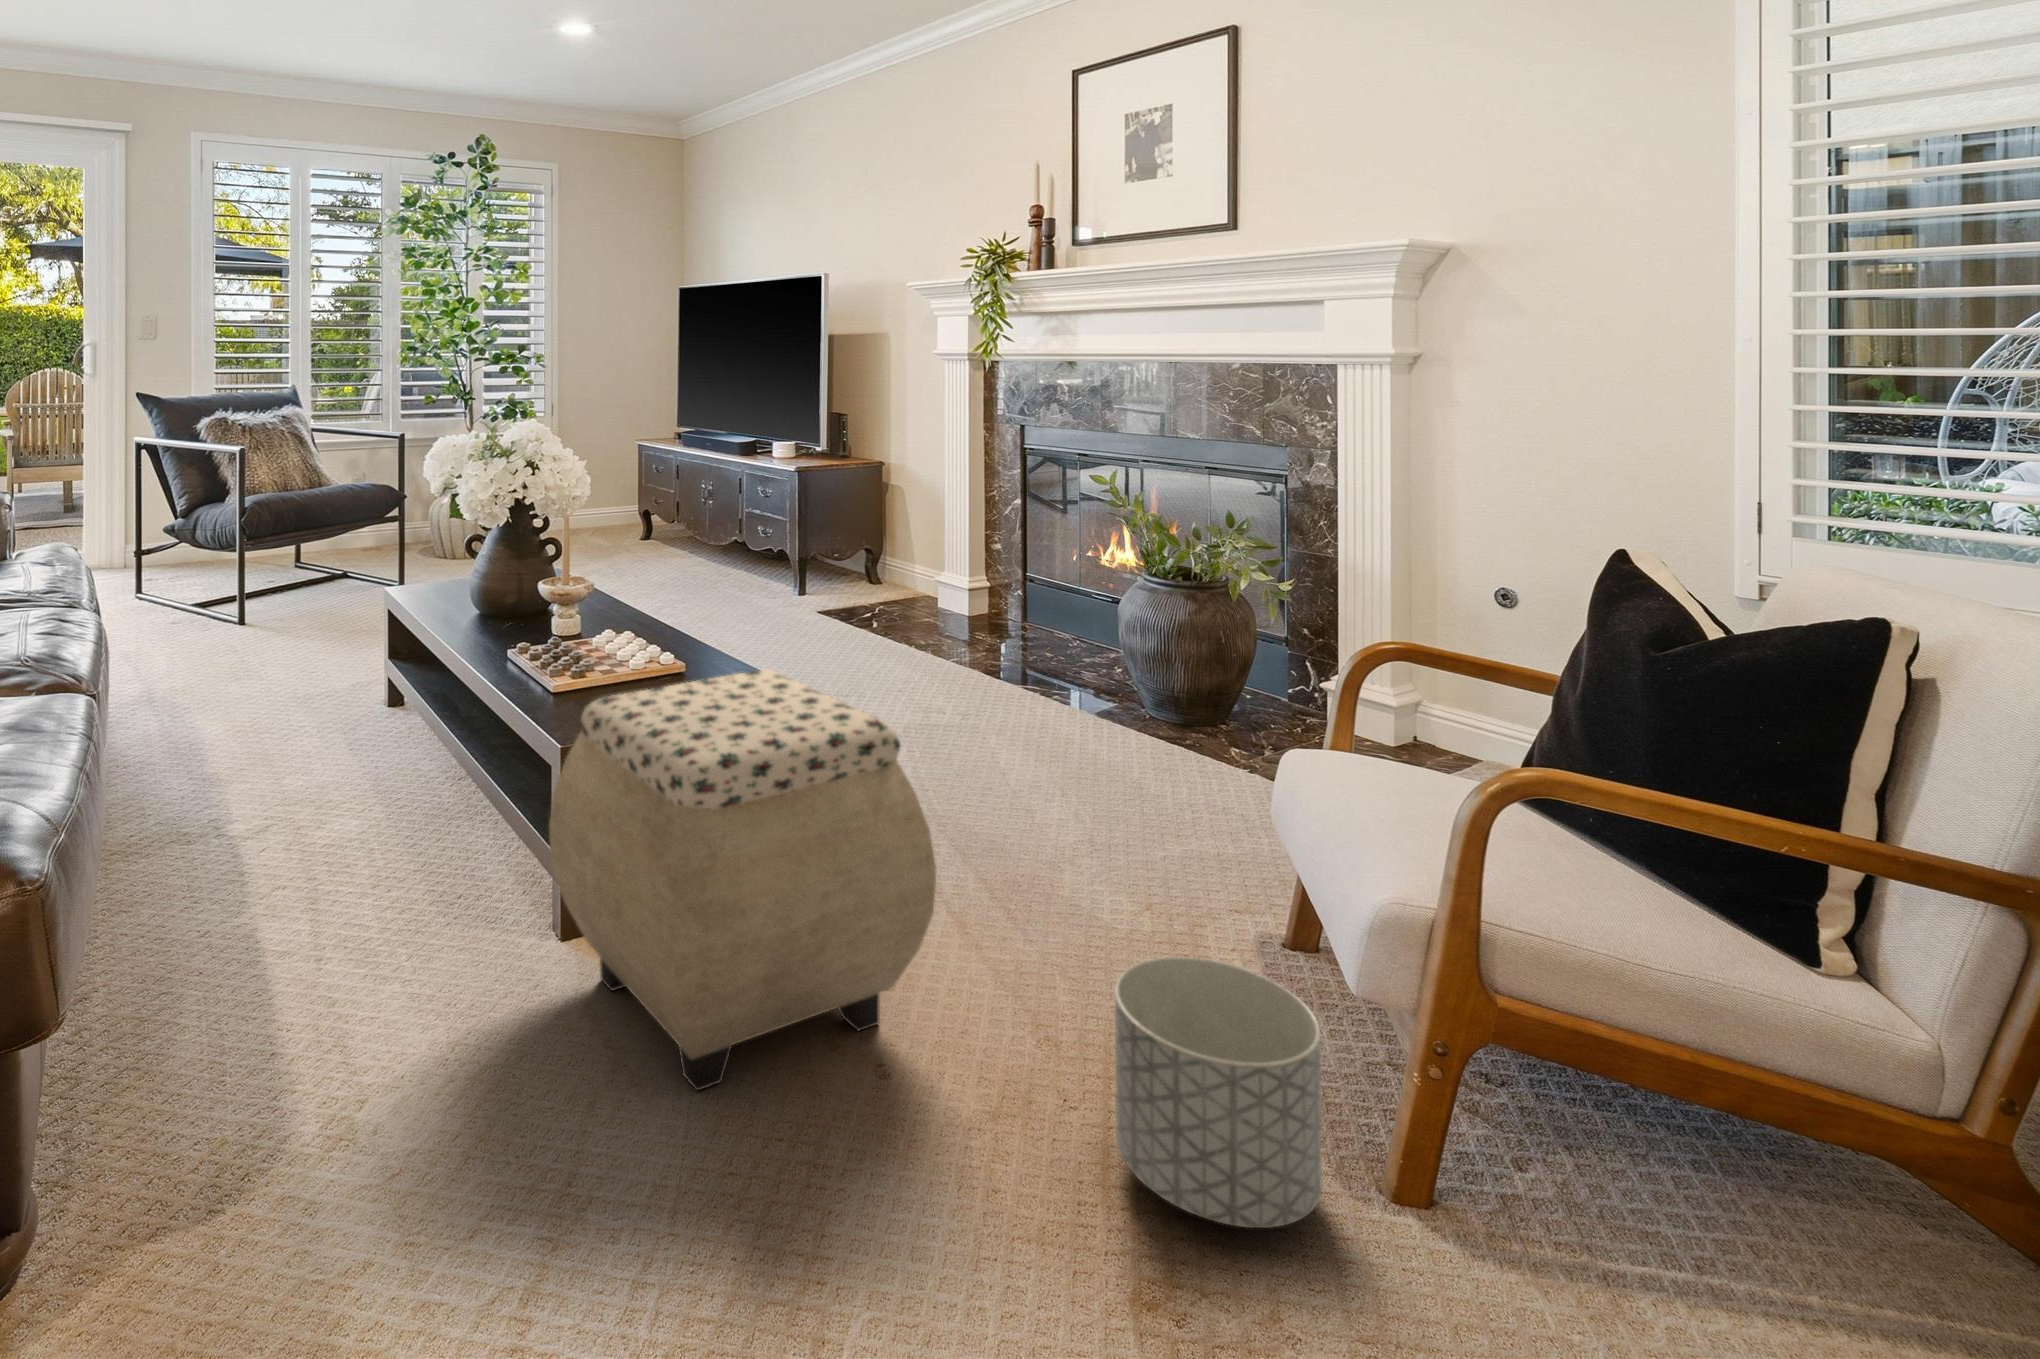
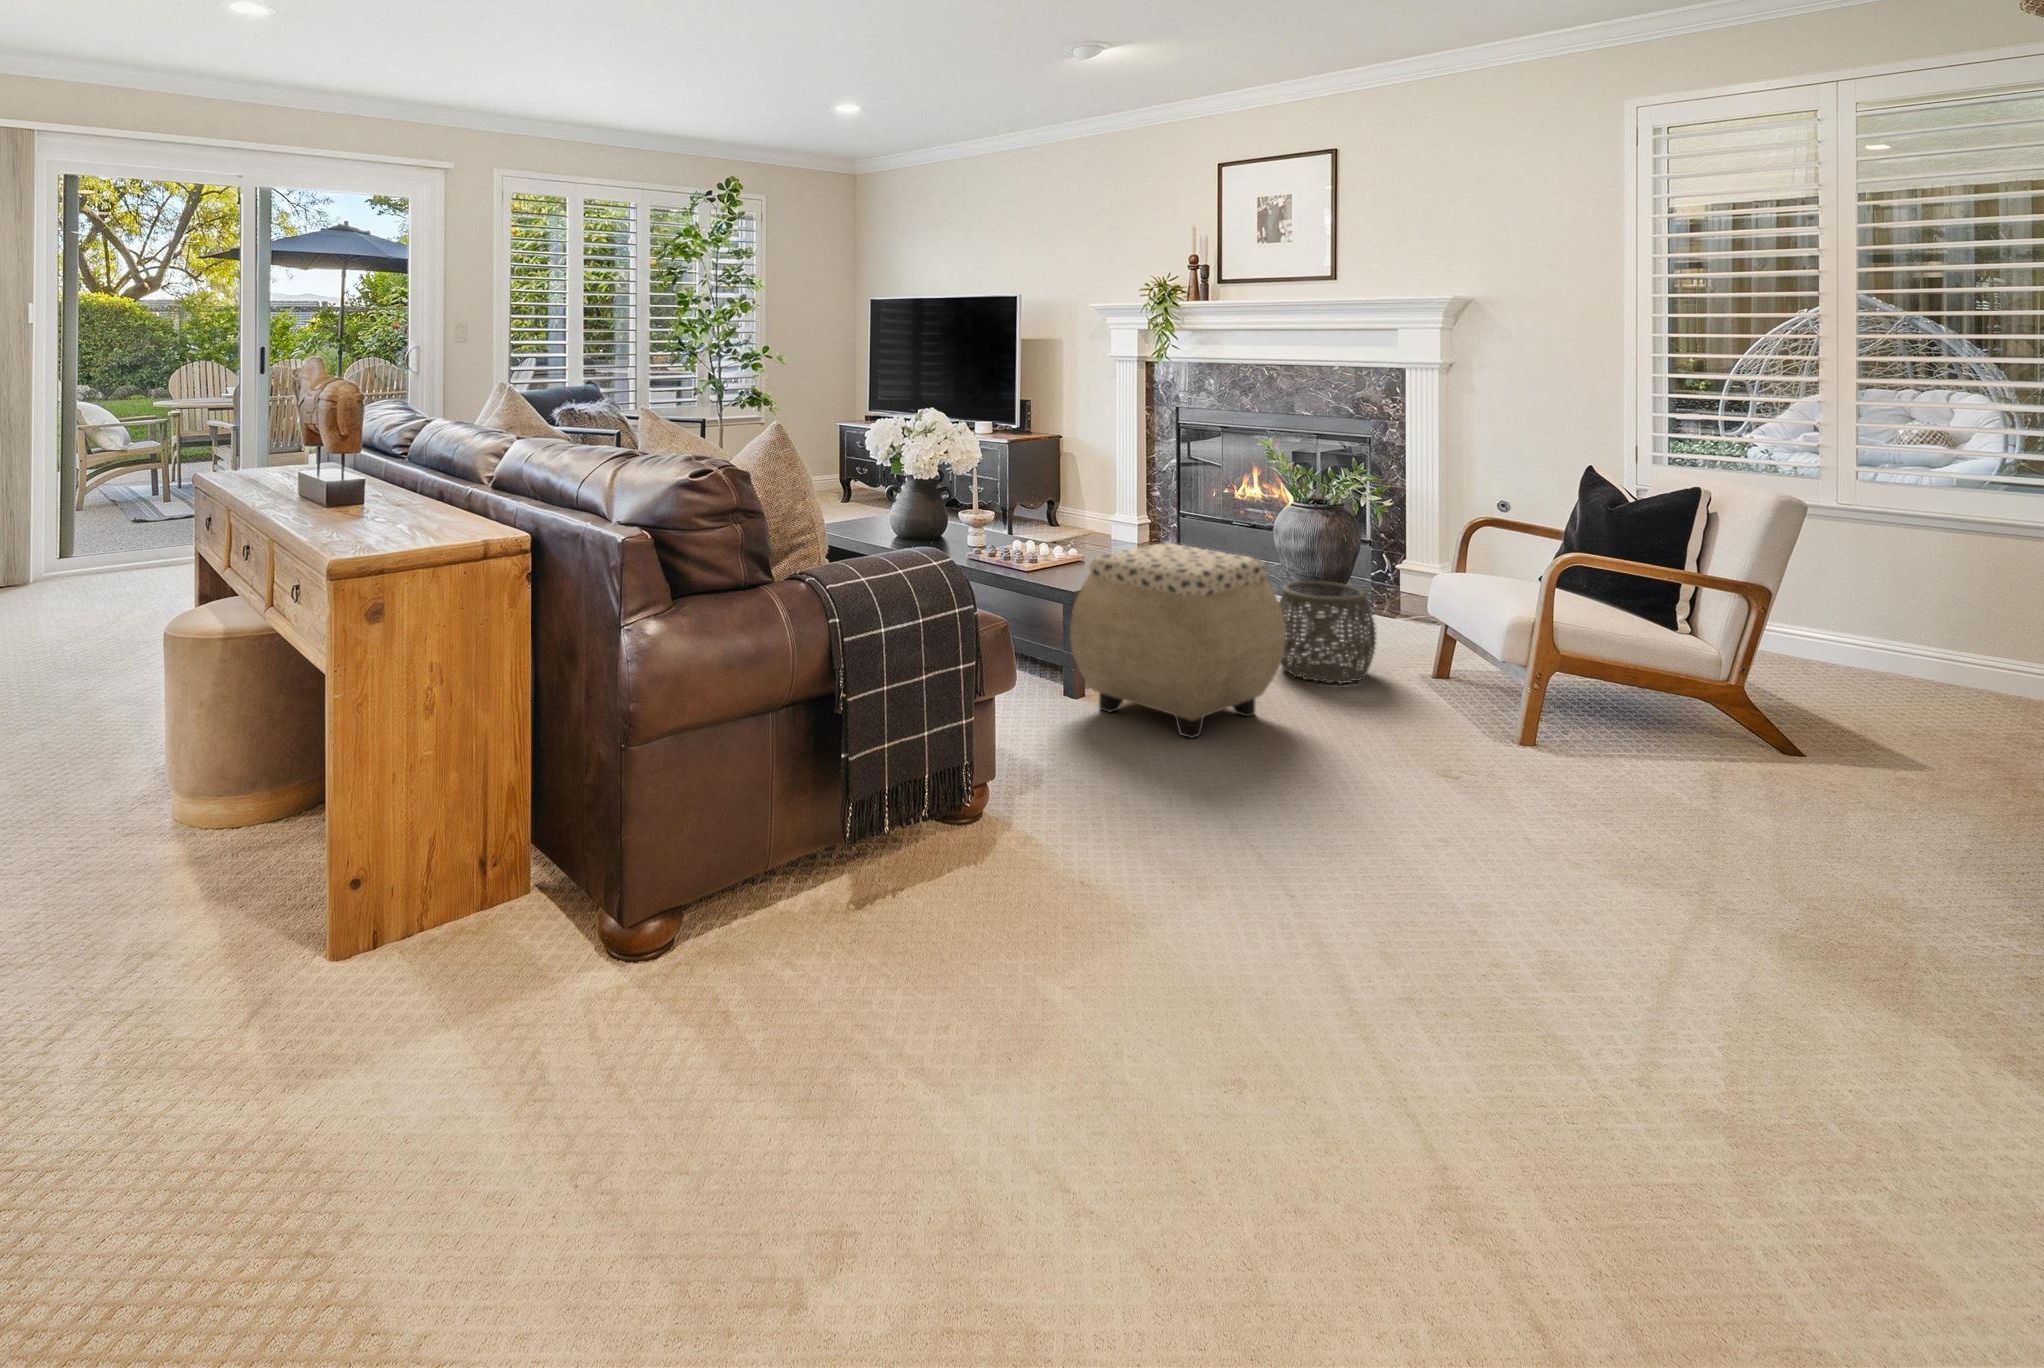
woven basket: none [993,737,1182,949] -> present [1279,581,1376,683]
planter: present [1115,957,1322,1228] -> none [1394,654,1489,753]

